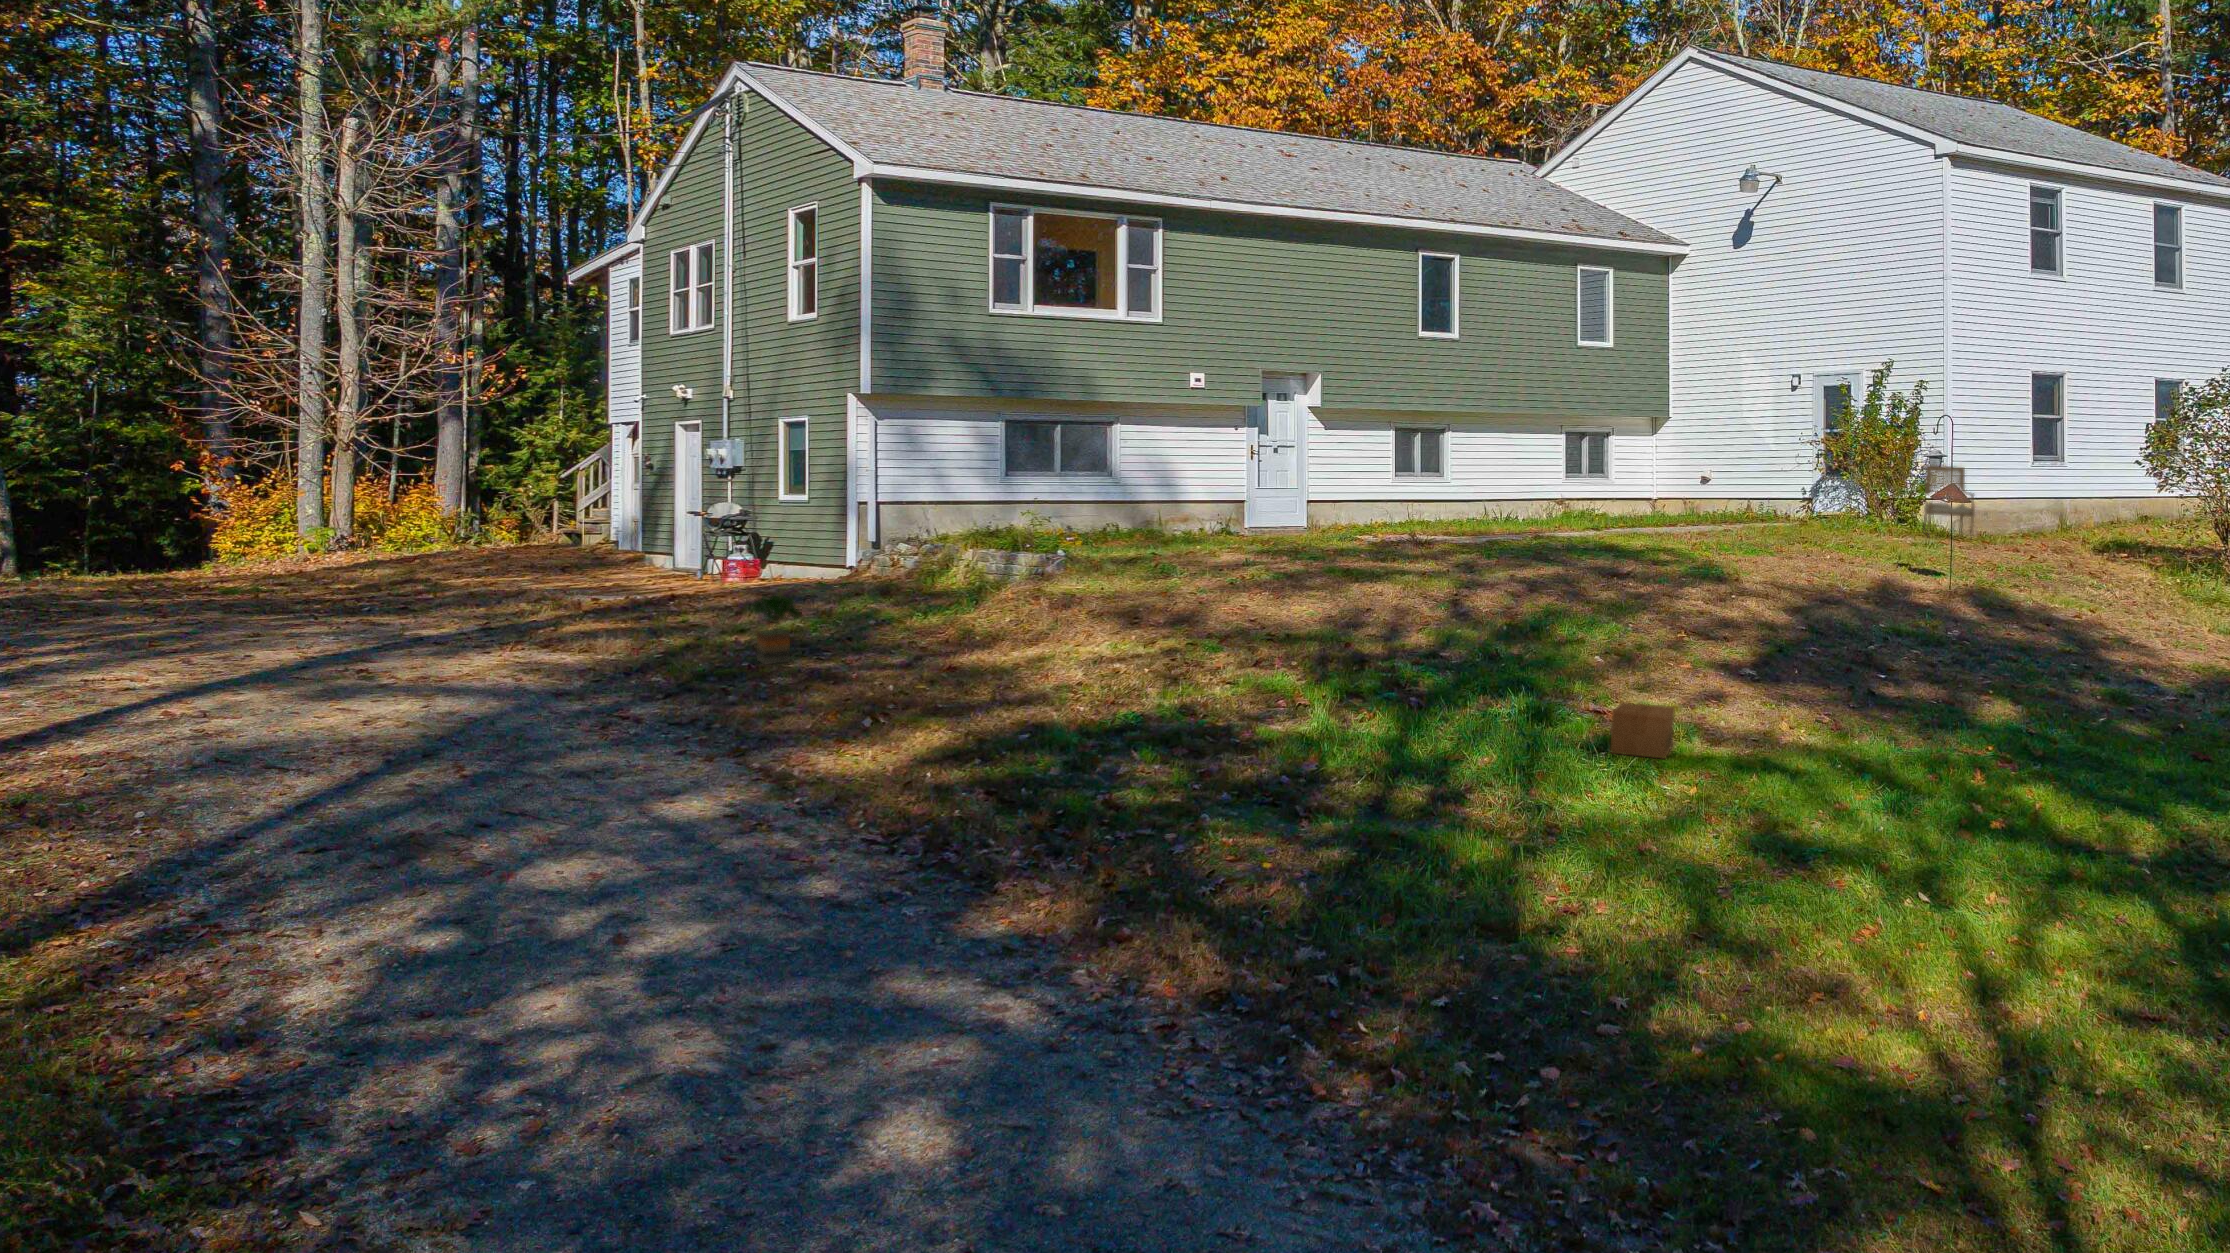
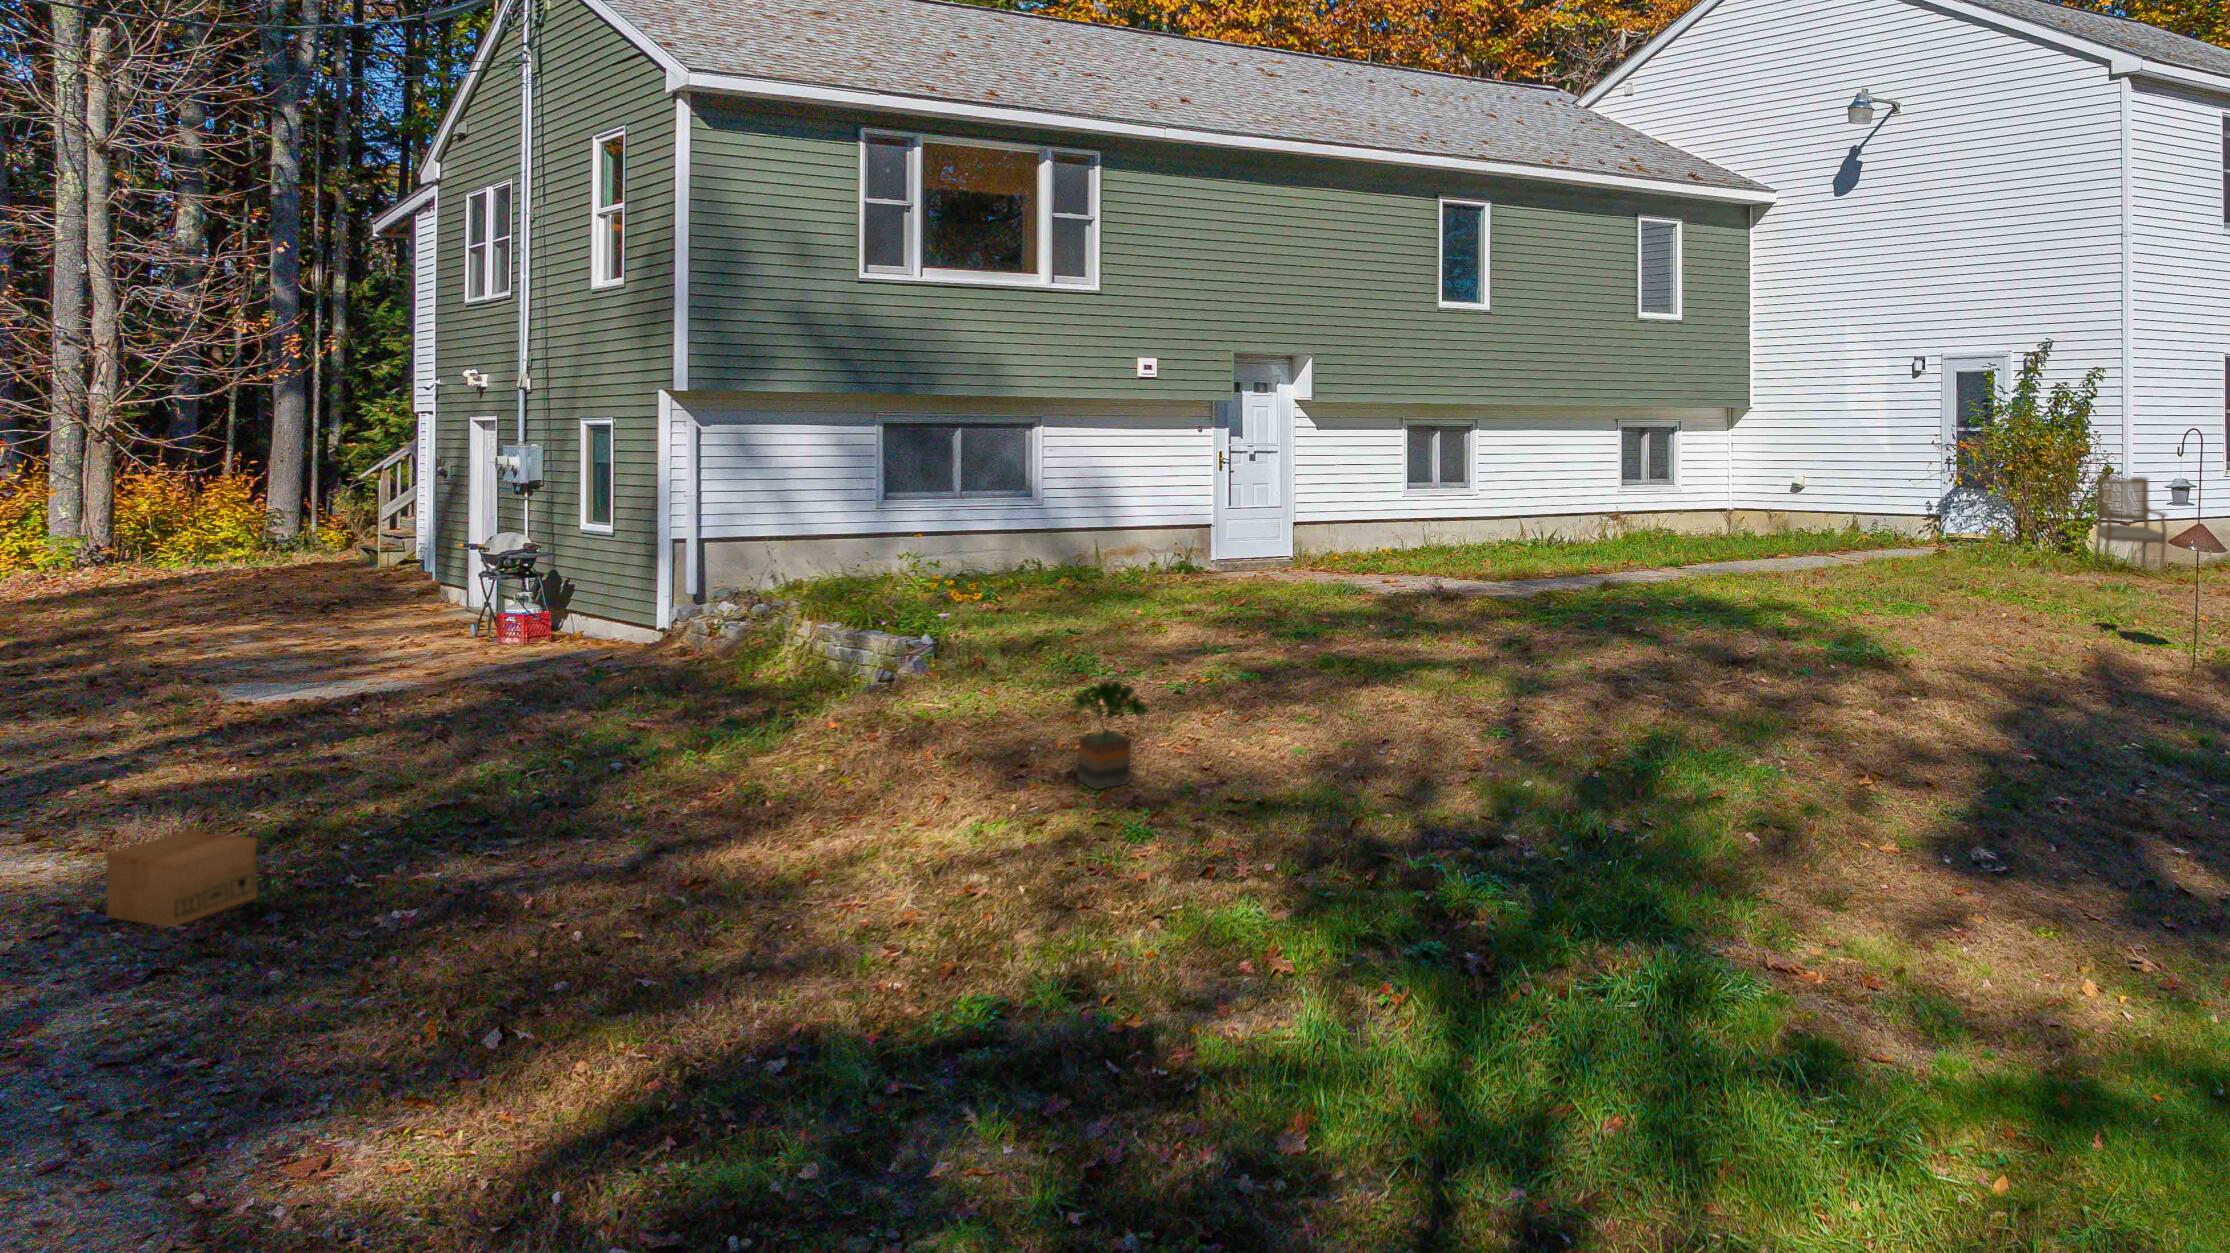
potted tree: present [752,596,800,664] -> present [1073,681,1147,789]
cardboard box: present [1610,702,1675,758] -> present [105,829,257,927]

